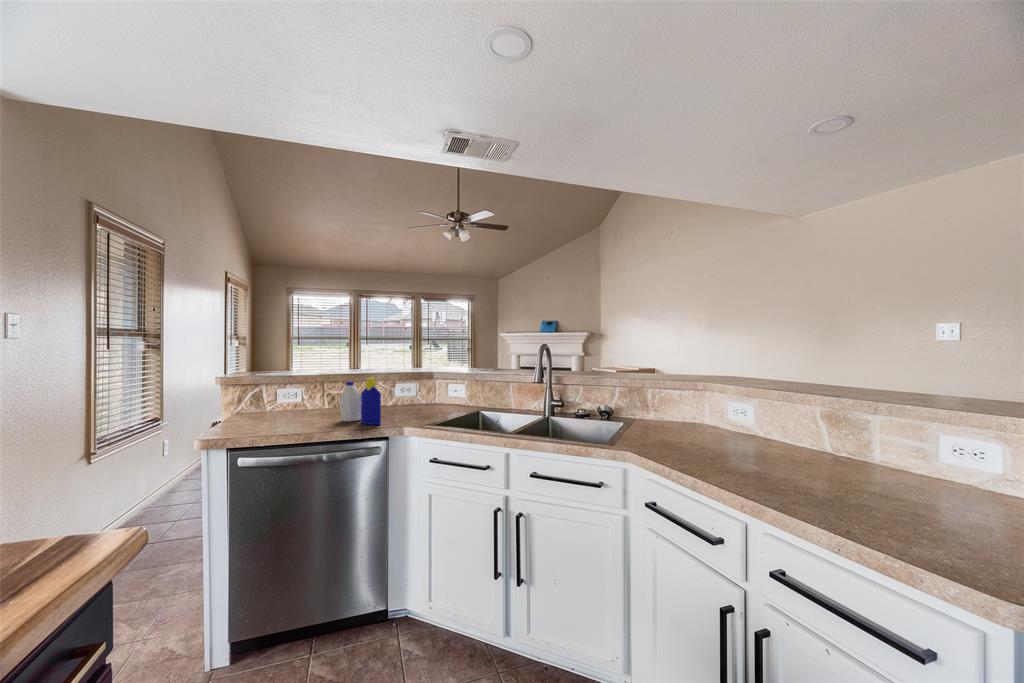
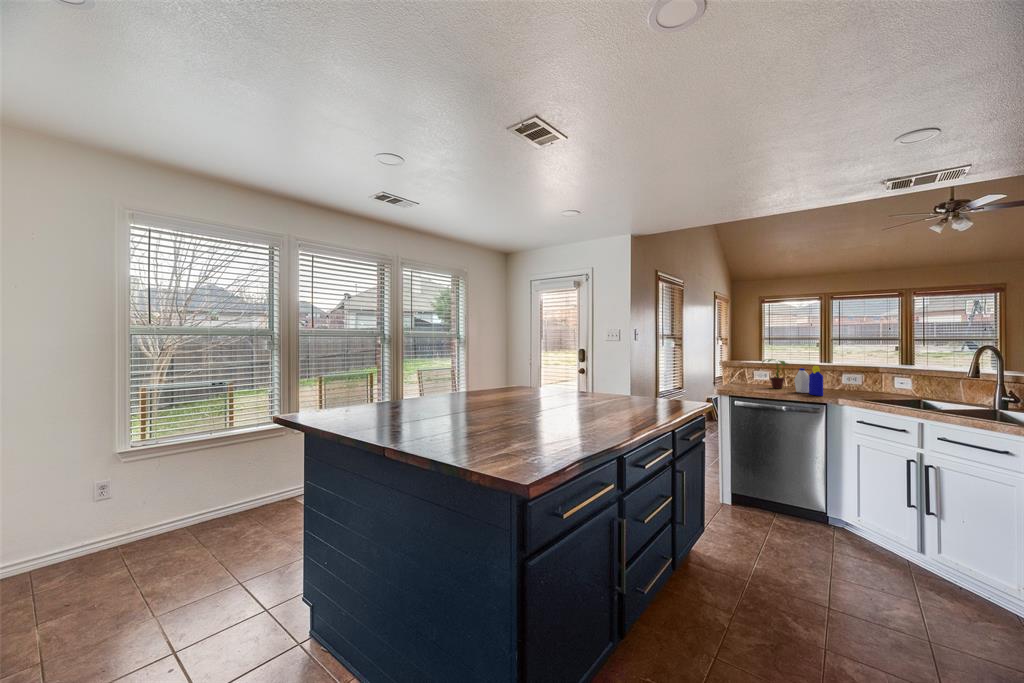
potted plant: none [288,368,332,416] -> present [762,359,787,388]

